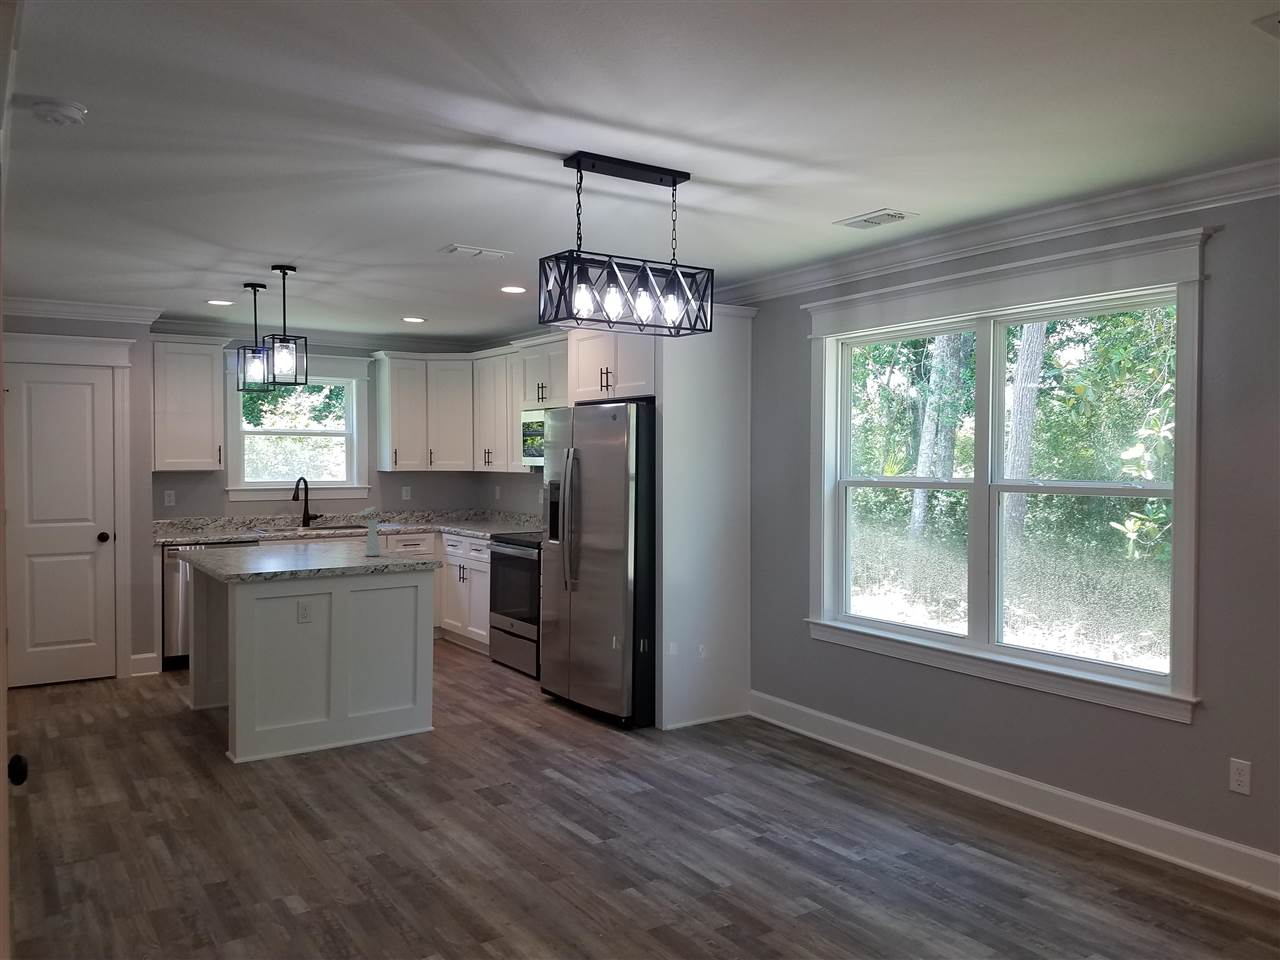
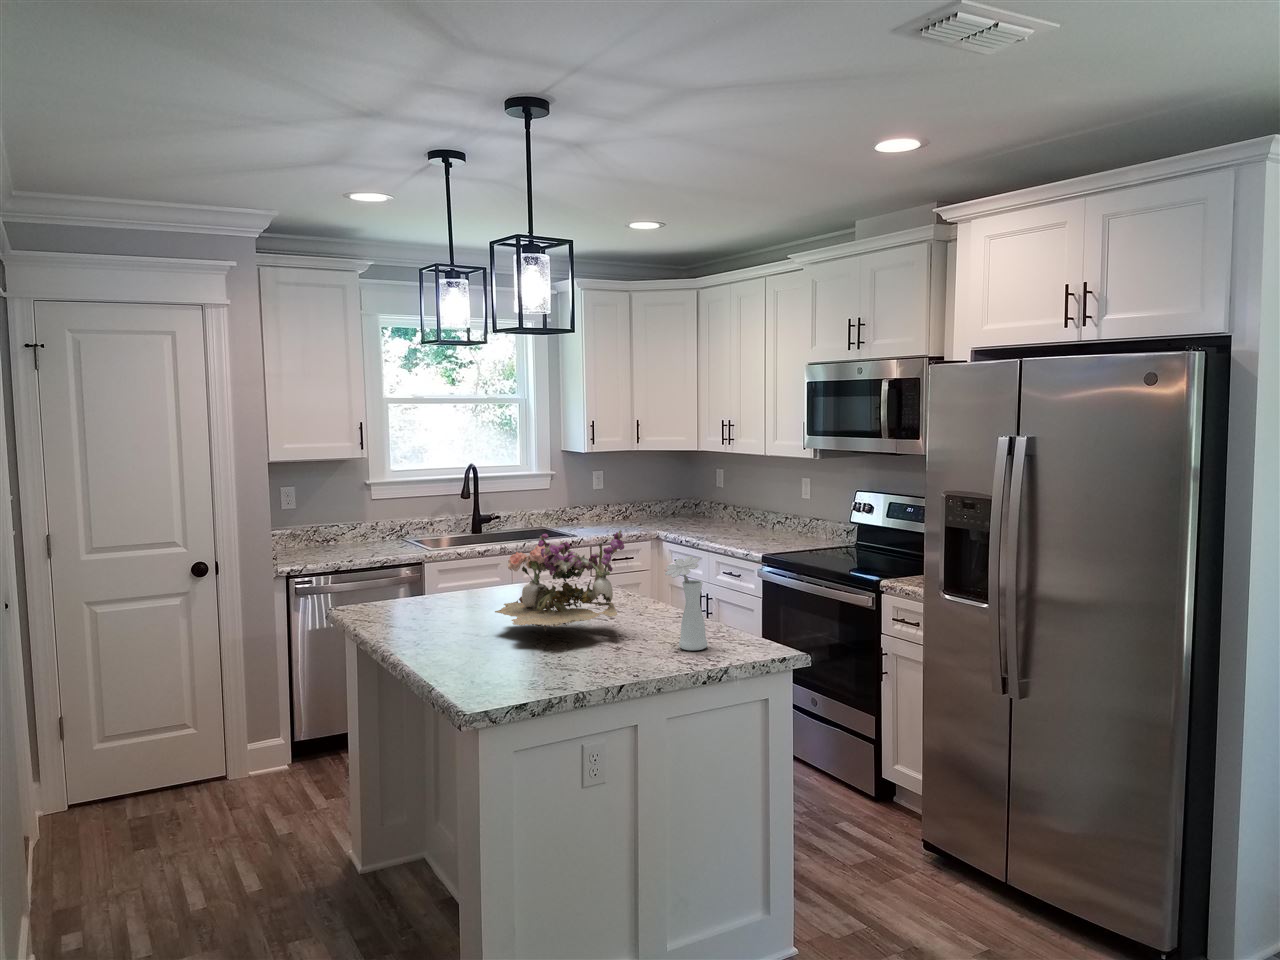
flower arrangement: none [268,494,342,552] -> present [495,530,624,631]

